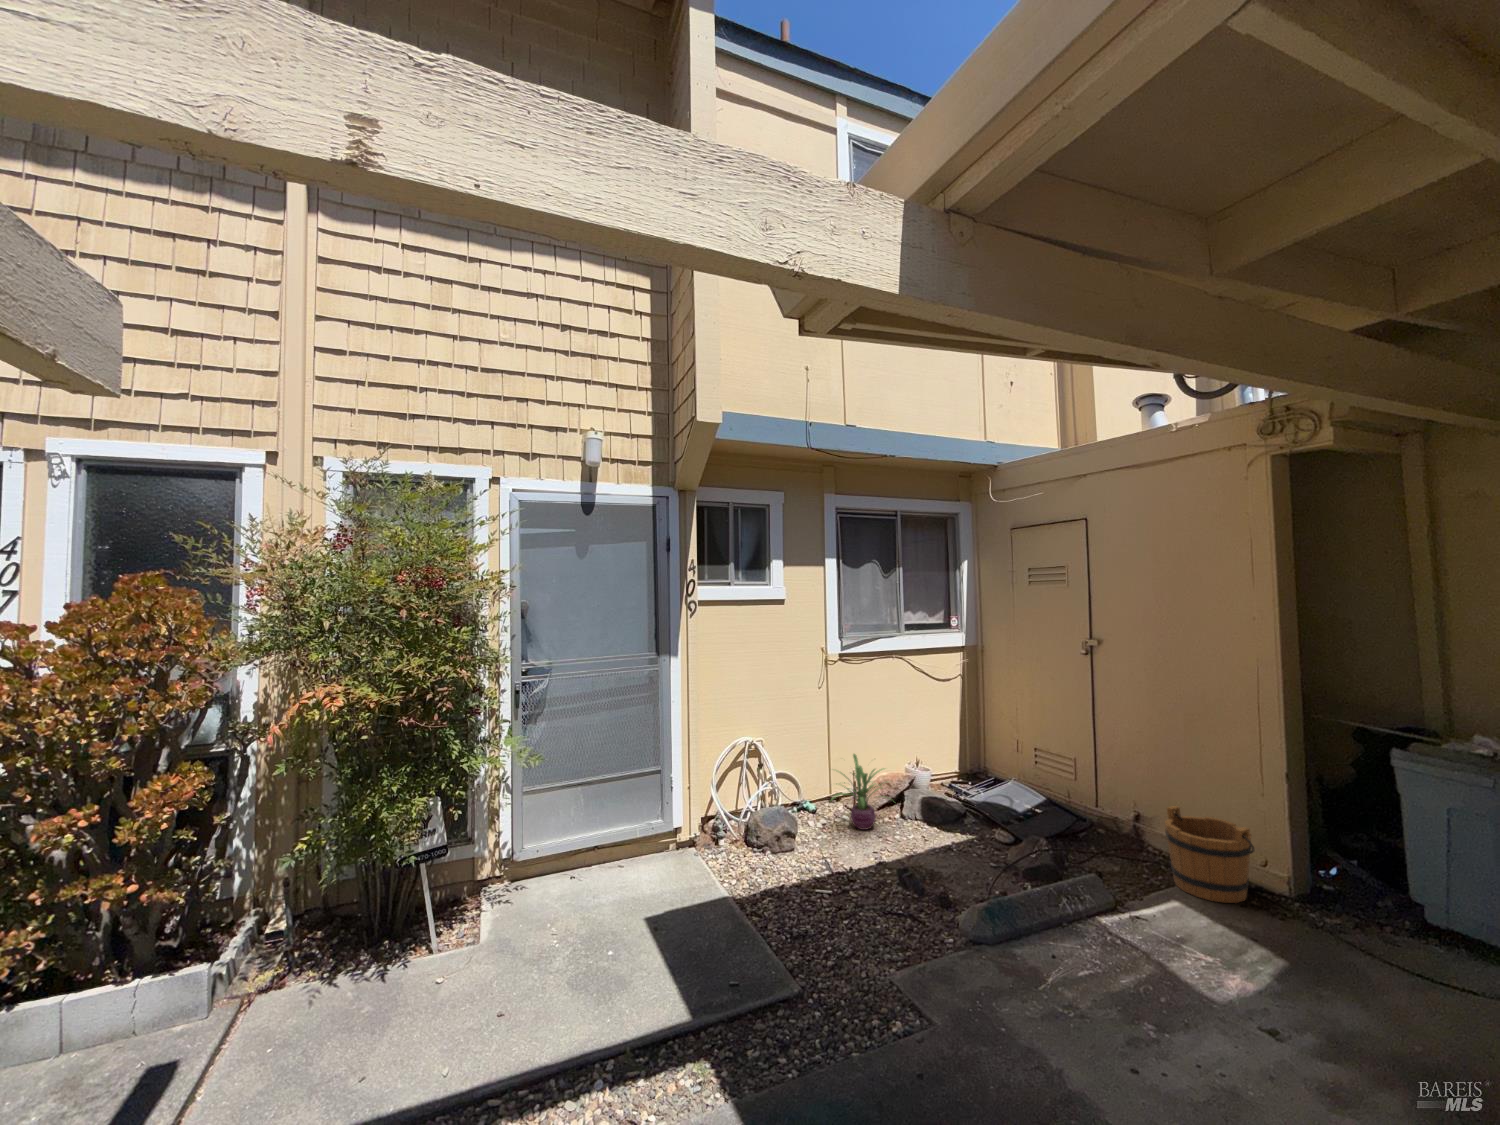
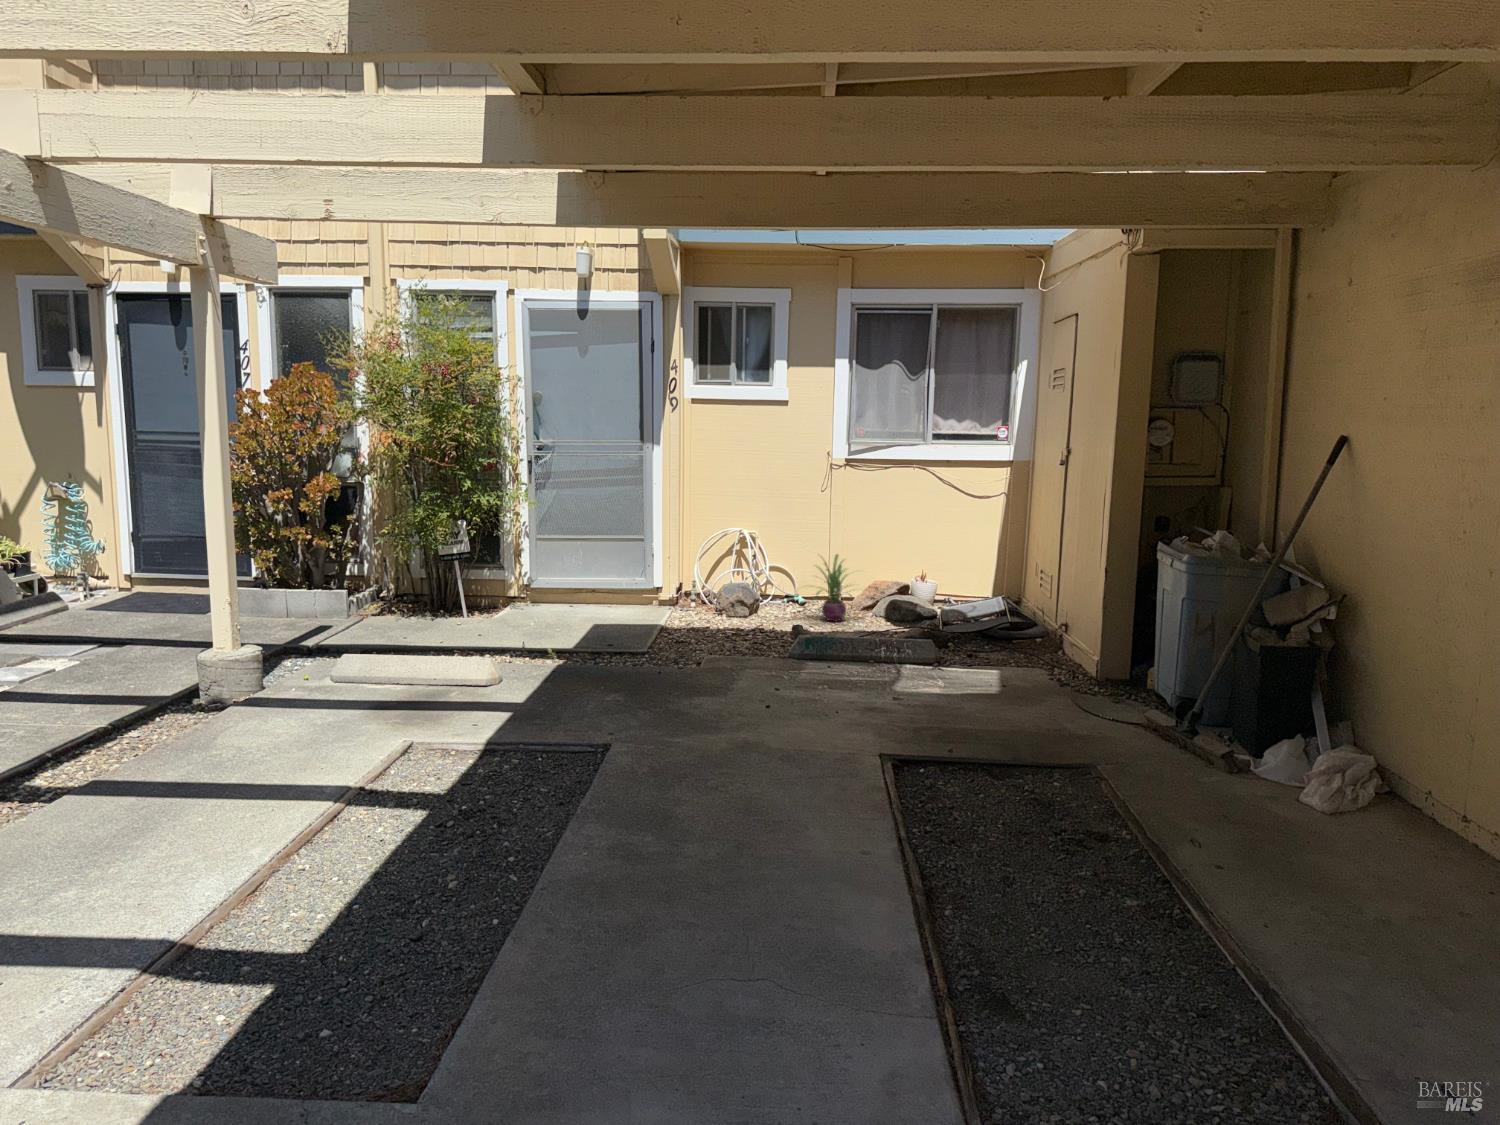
bucket: present [1165,806,1254,903] -> none [1016,619,1087,700]

